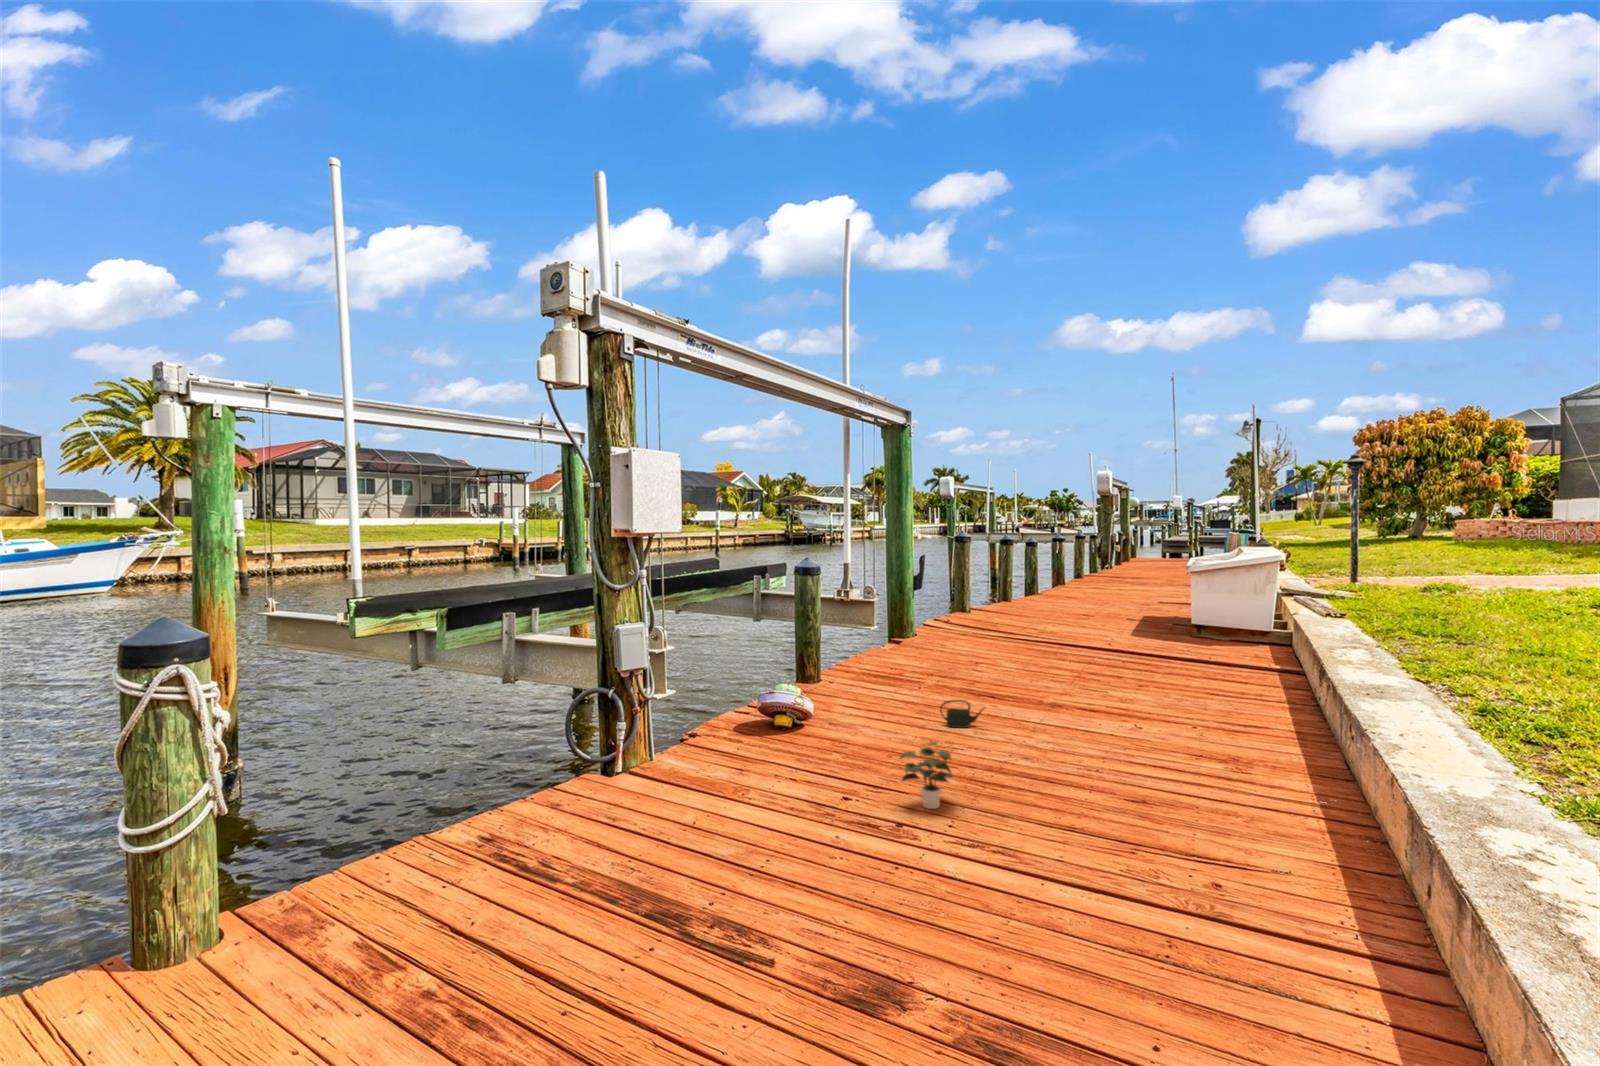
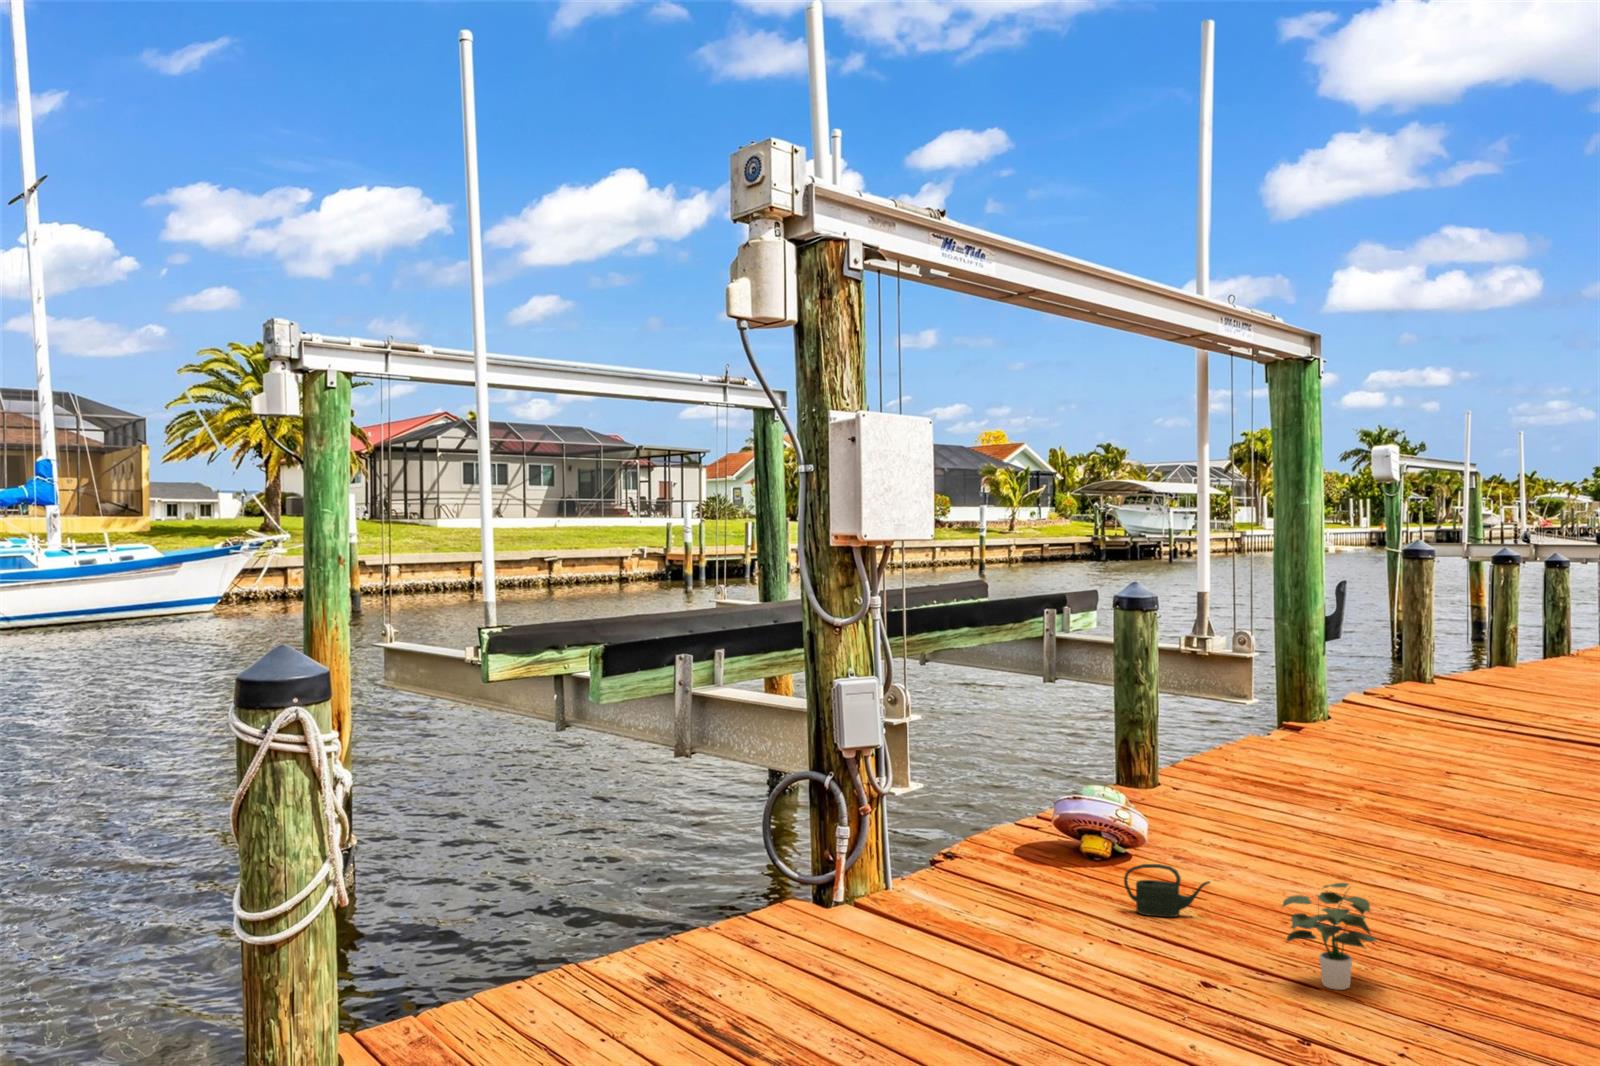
watering can: present [940,700,985,728] -> present [1124,864,1210,917]

